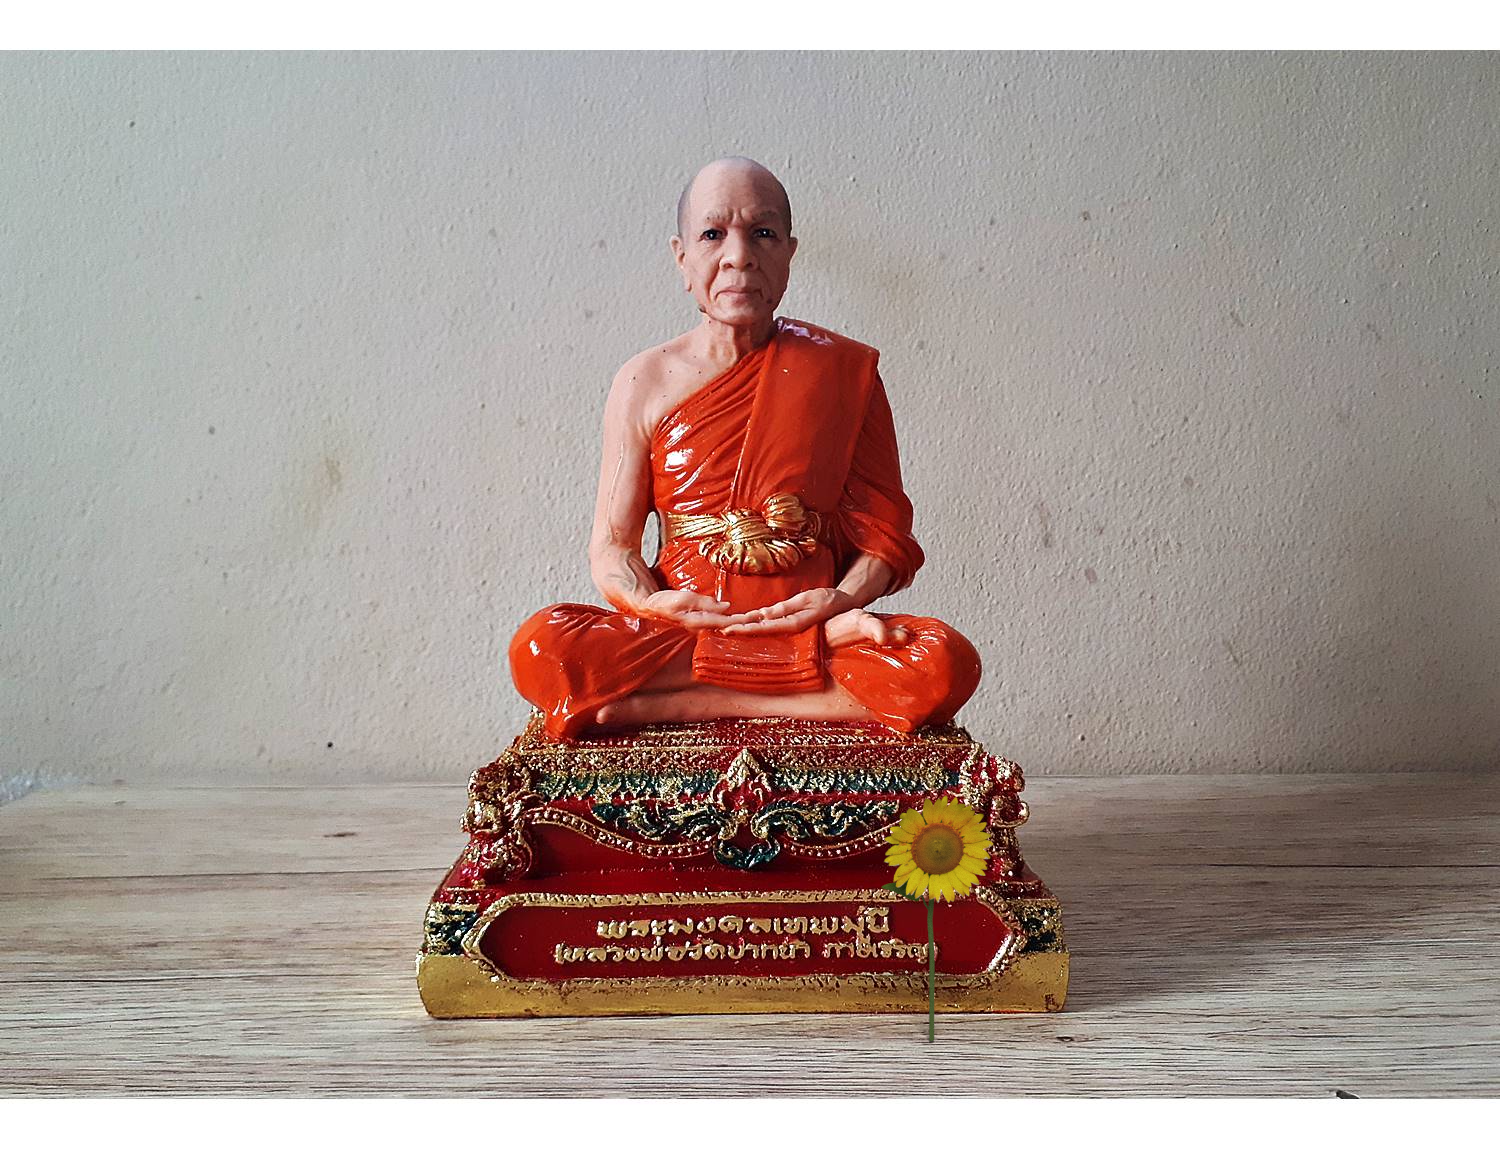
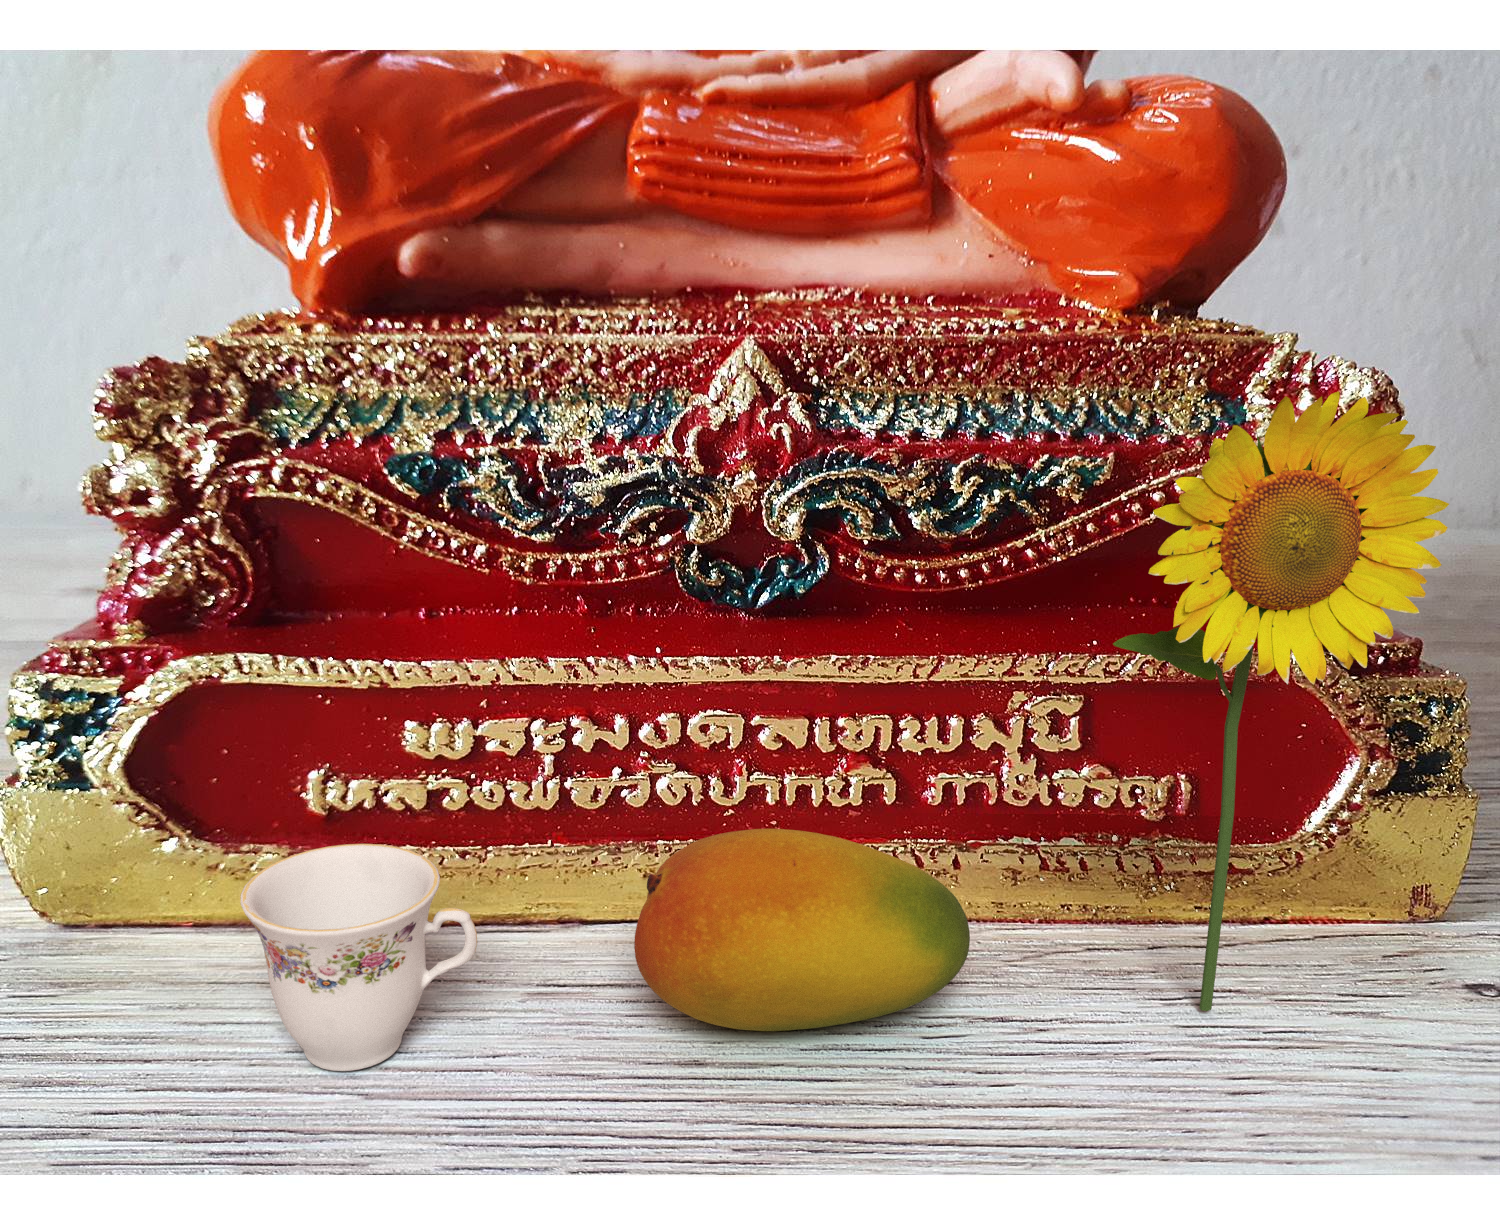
fruit: none [697,963,832,1047] -> present [634,829,970,1031]
teacup: none [547,971,635,1062] -> present [241,844,477,1071]

